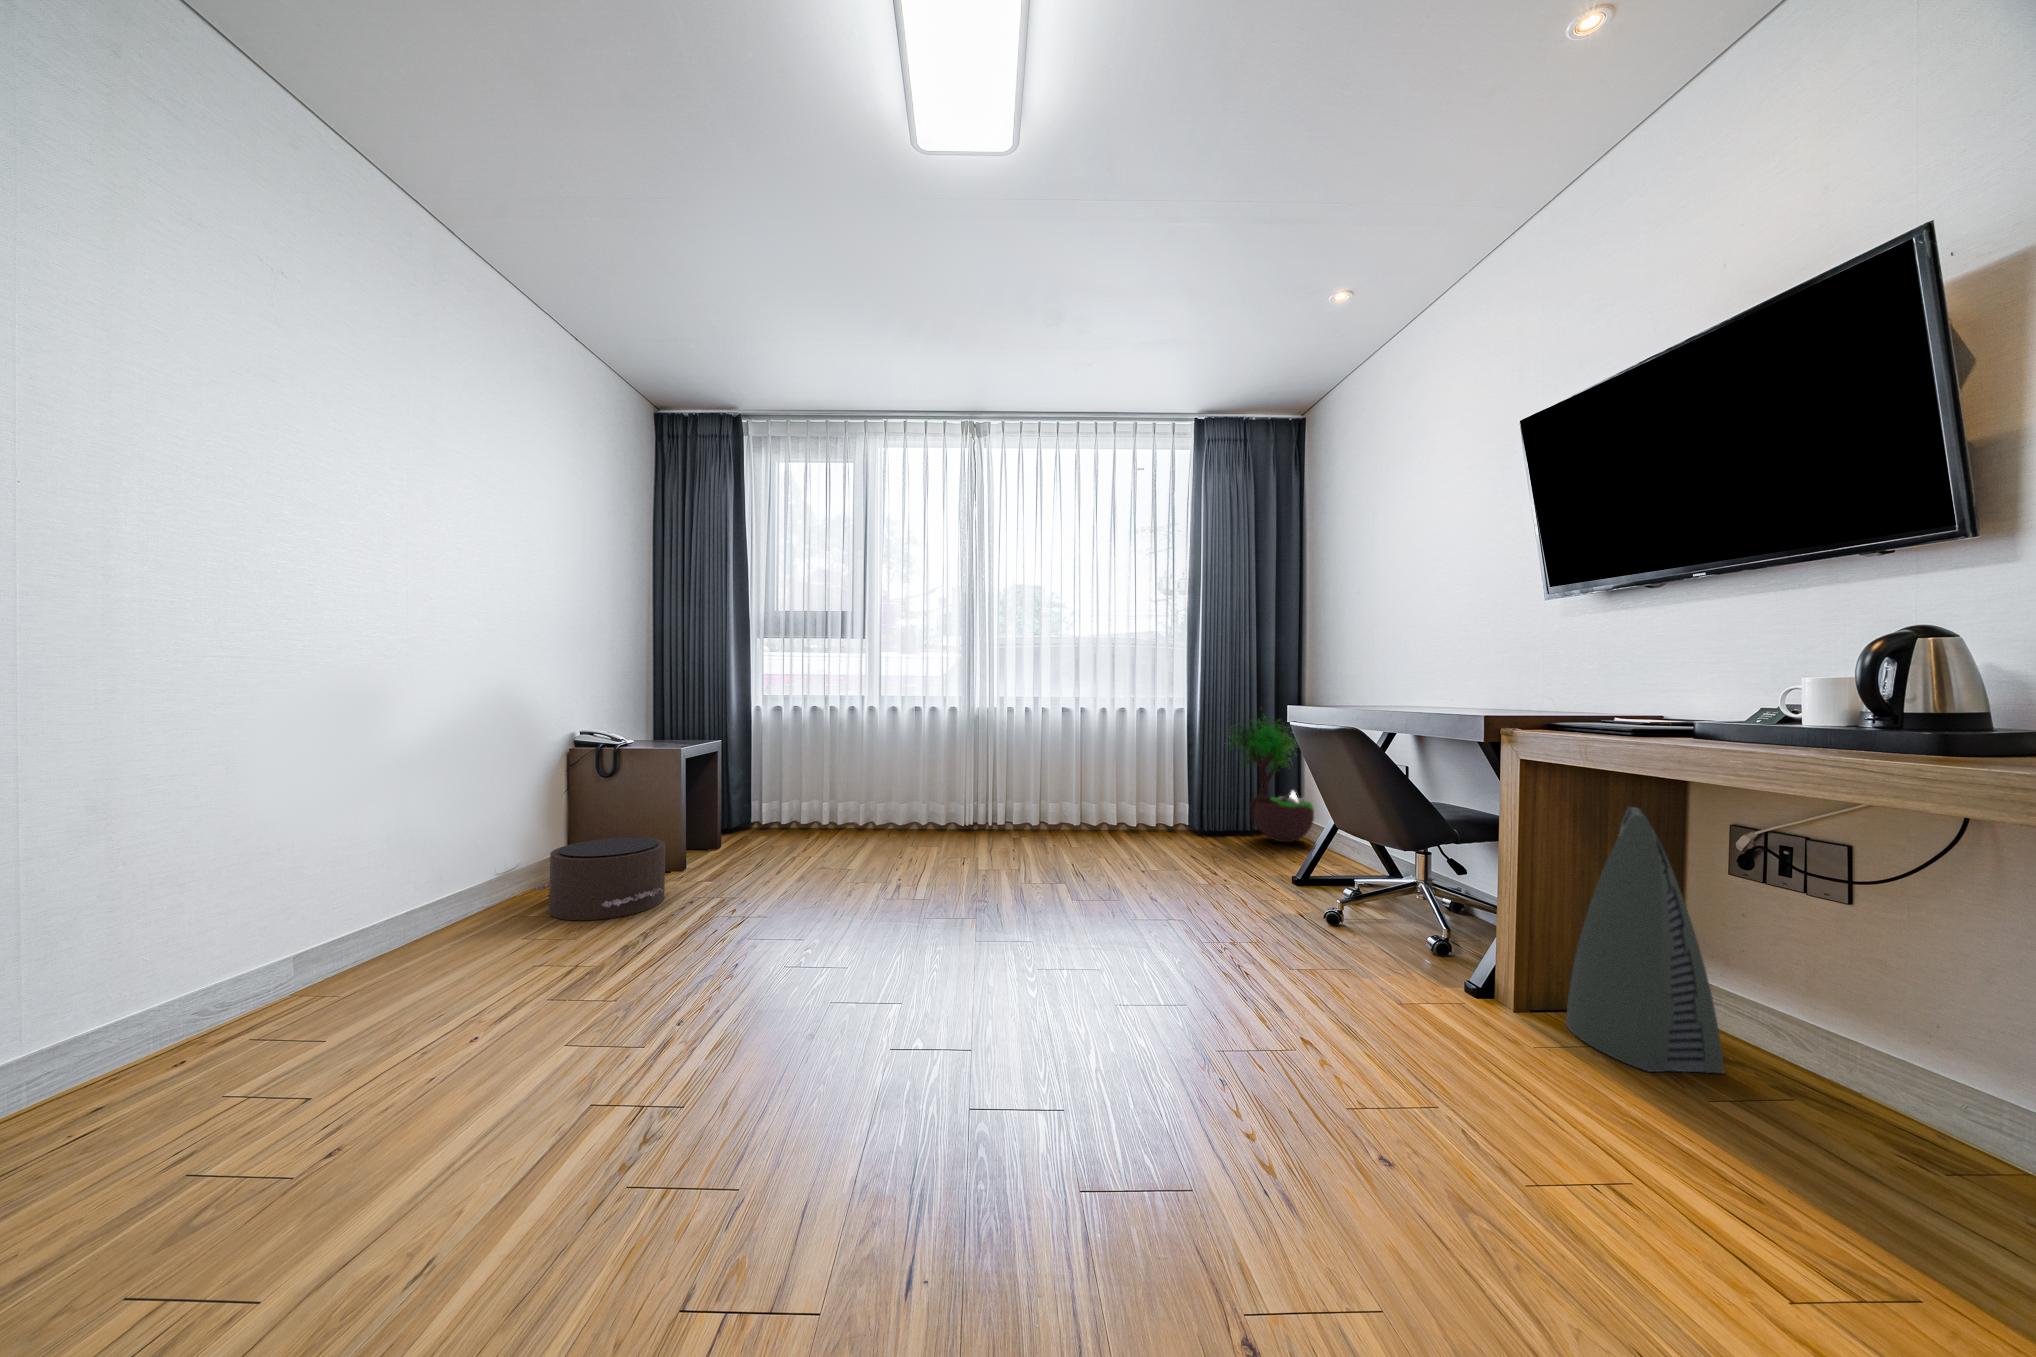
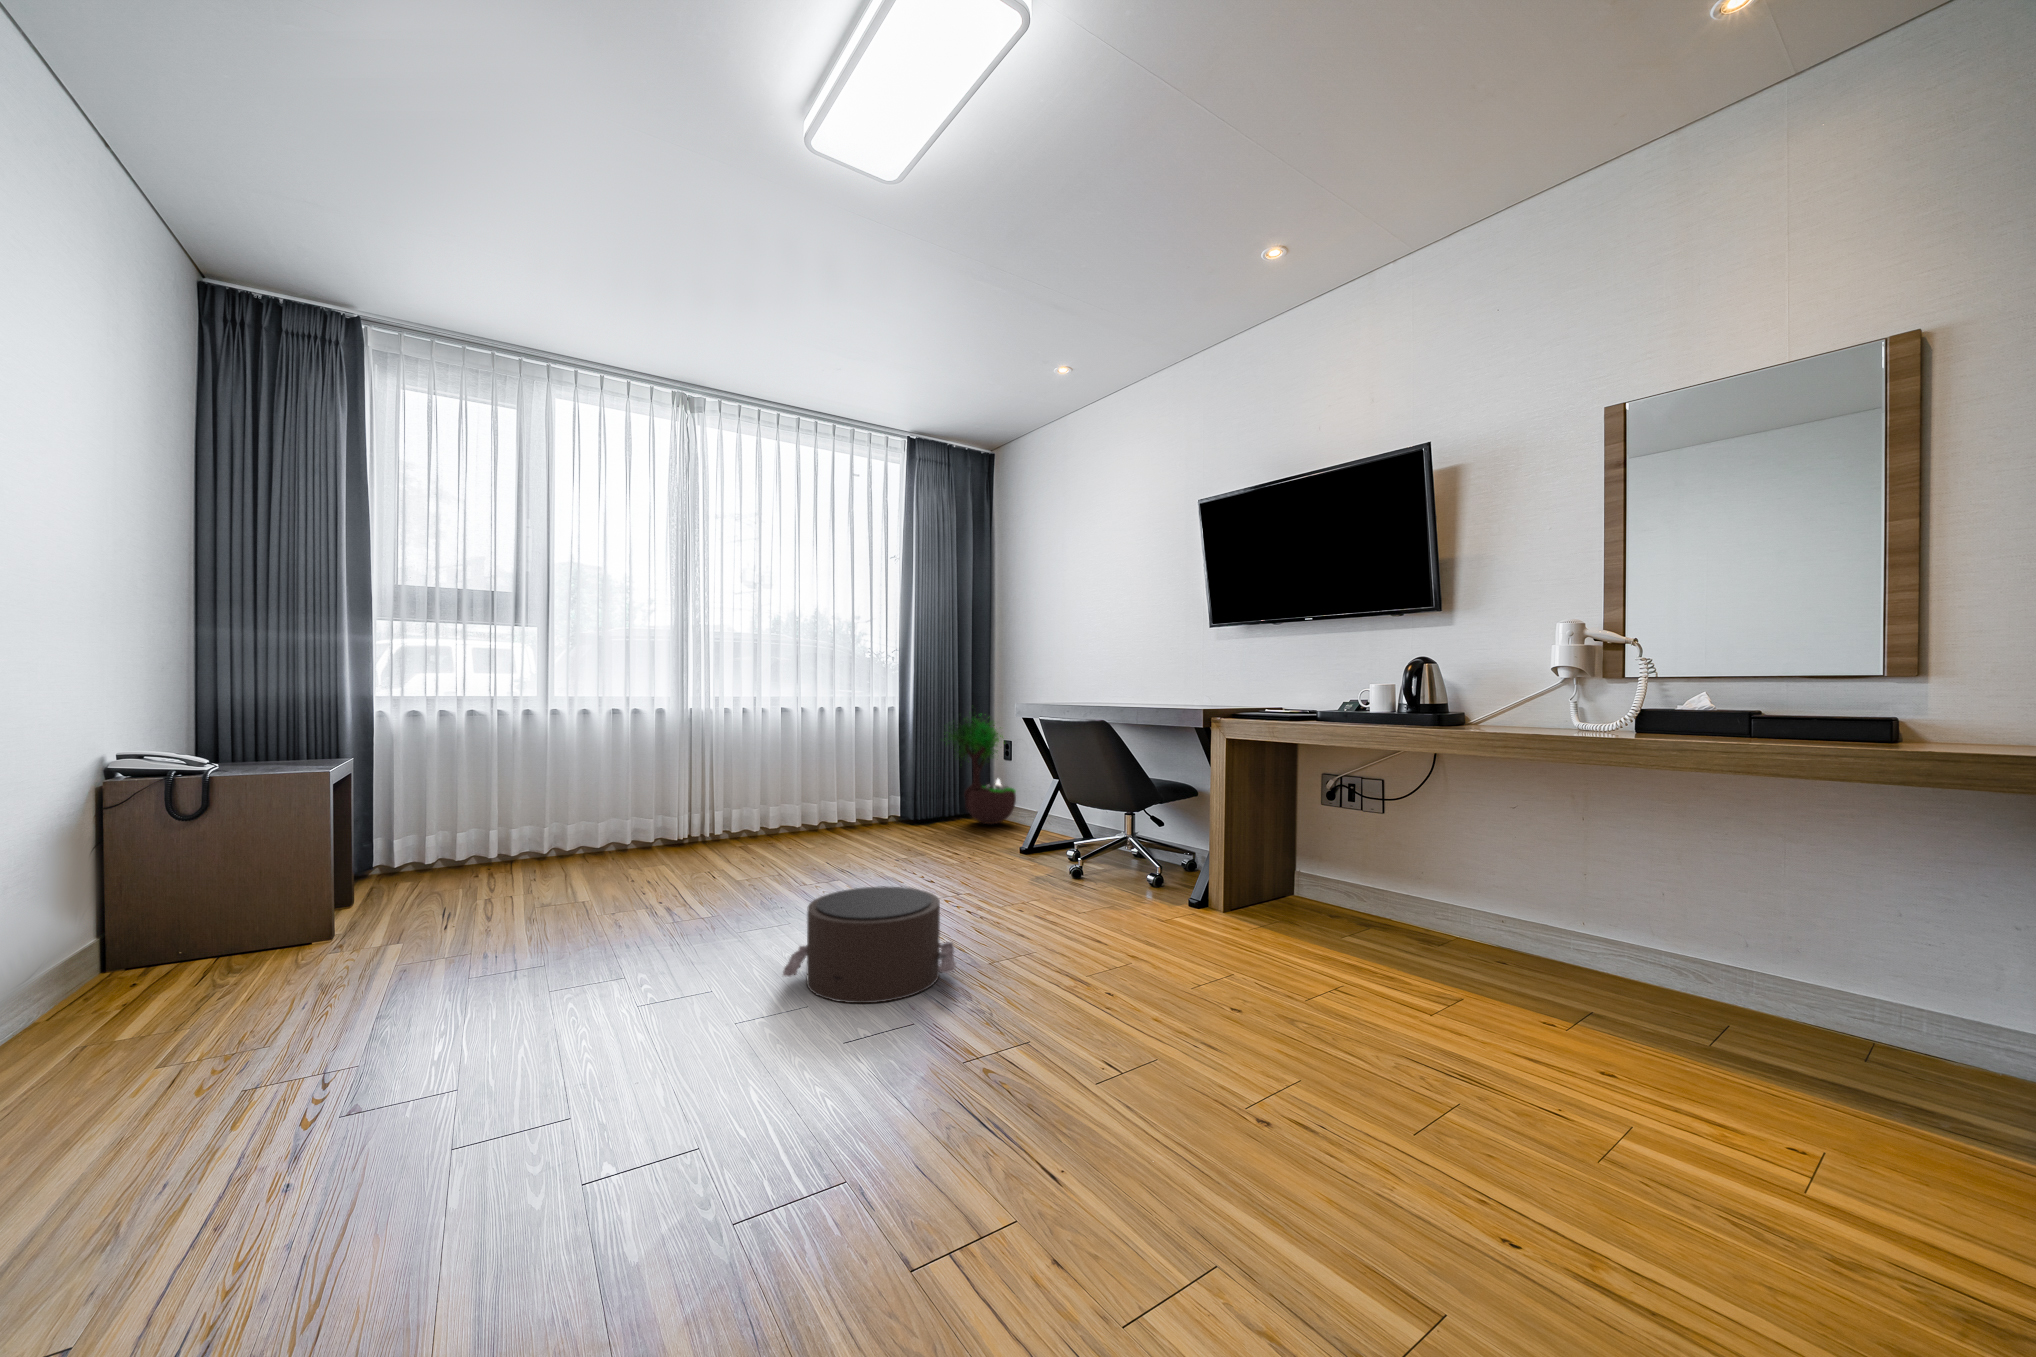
air purifier: present [1566,807,1724,1073] -> none [1247,766,1327,928]
pouf: present [532,837,665,920] -> present [783,887,956,1003]

